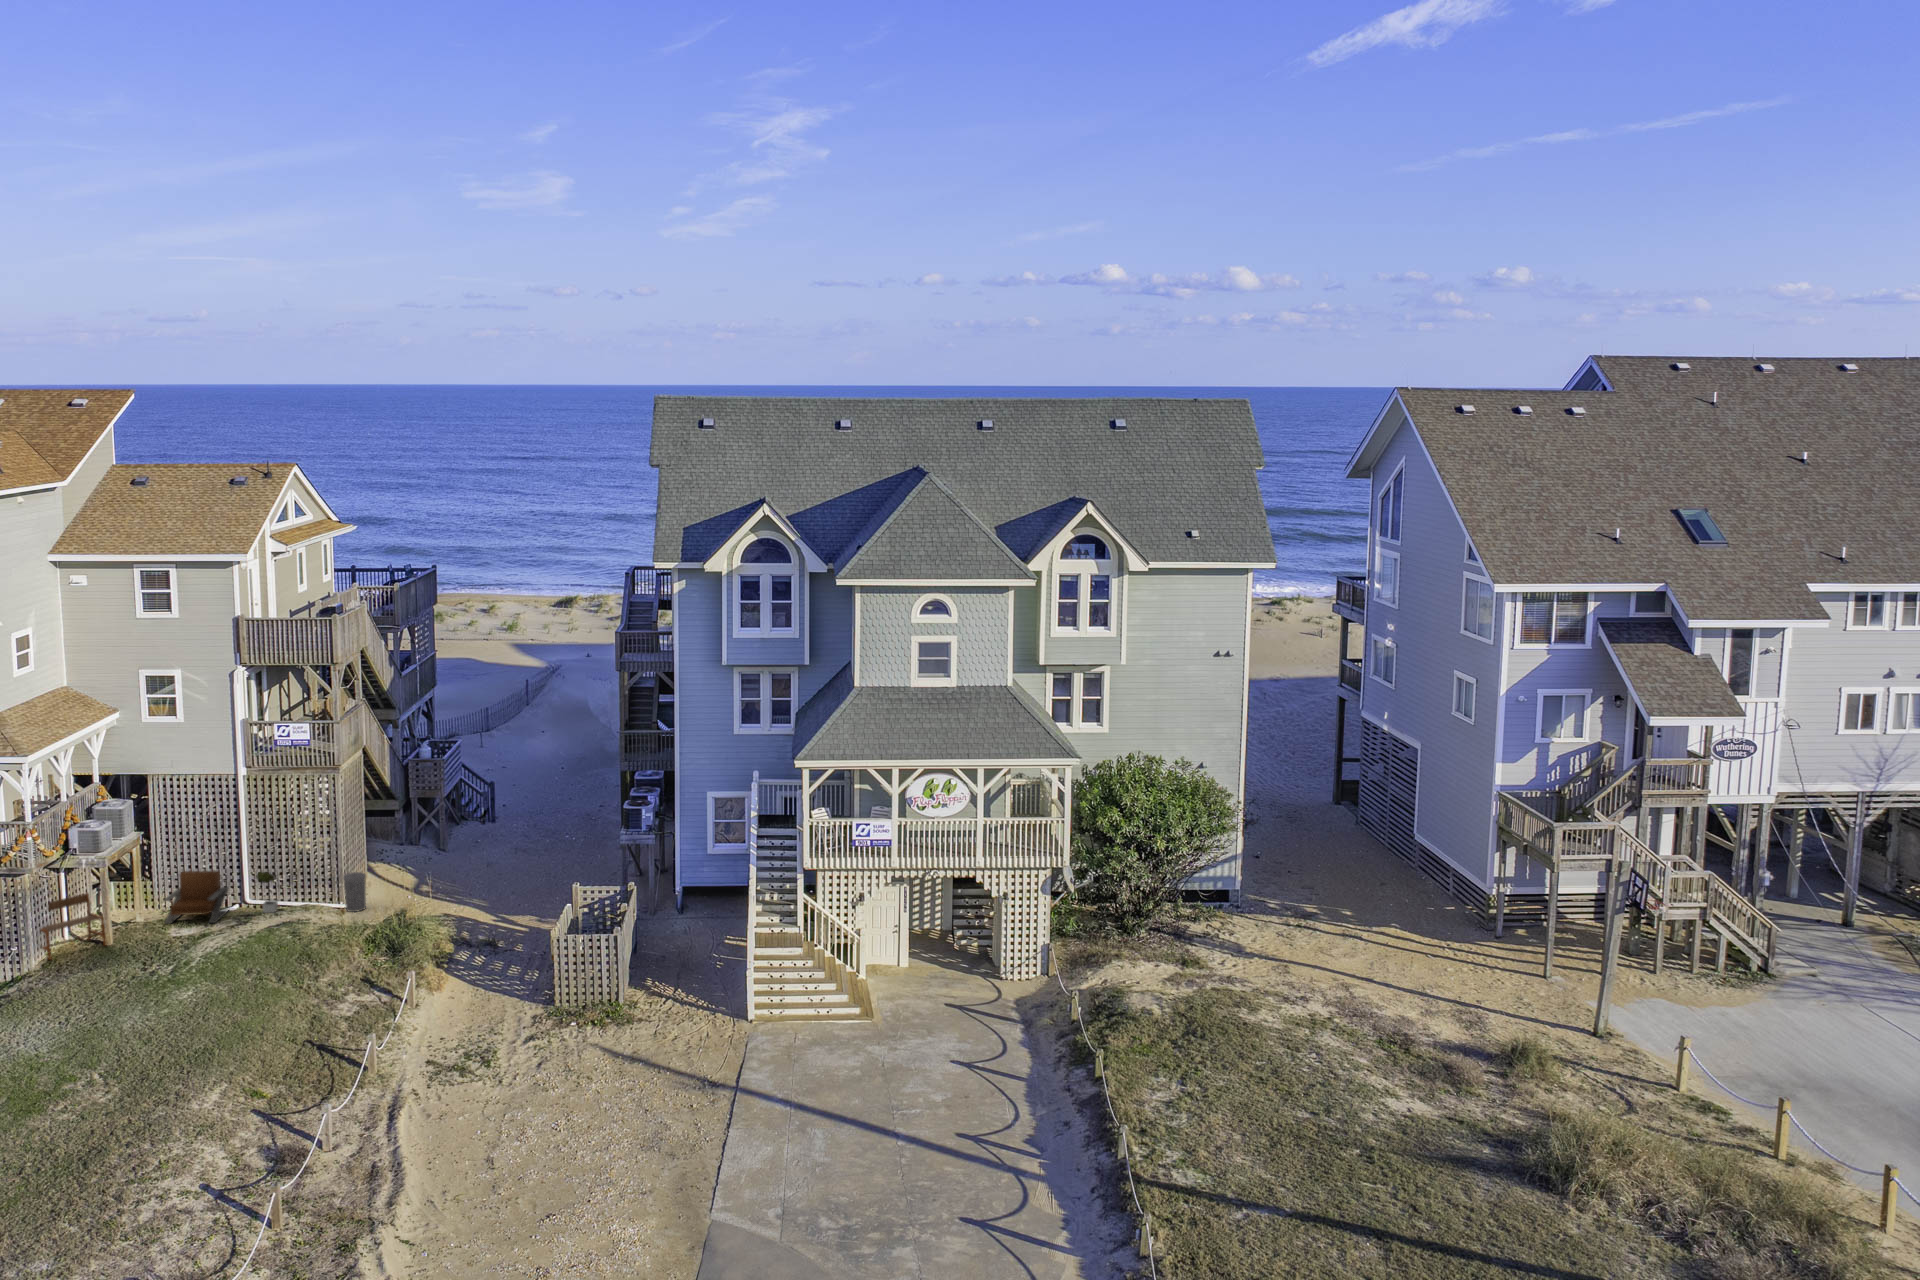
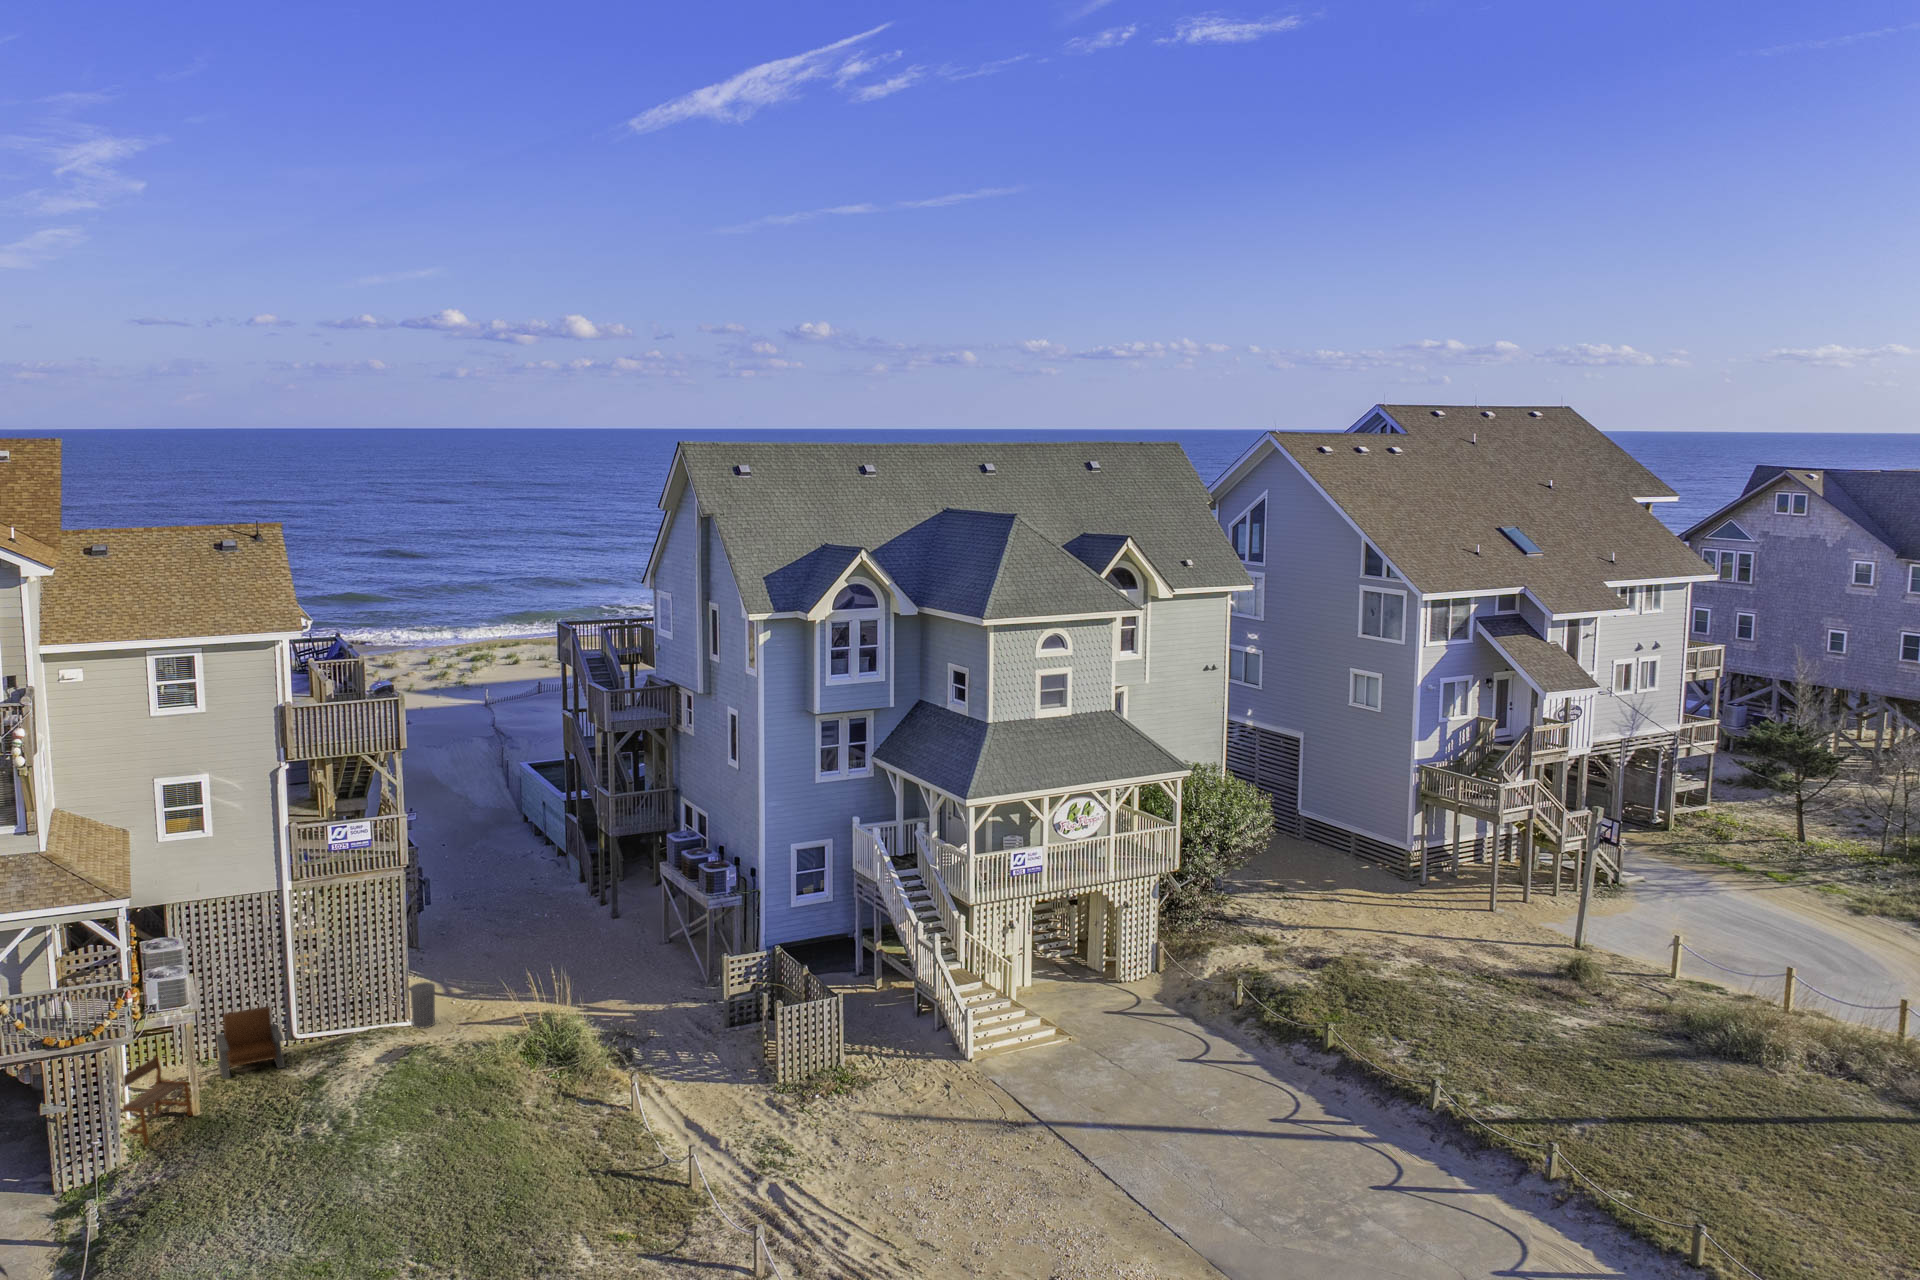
potted tree: present [256,872,278,913] -> none [313,998,337,1047]

